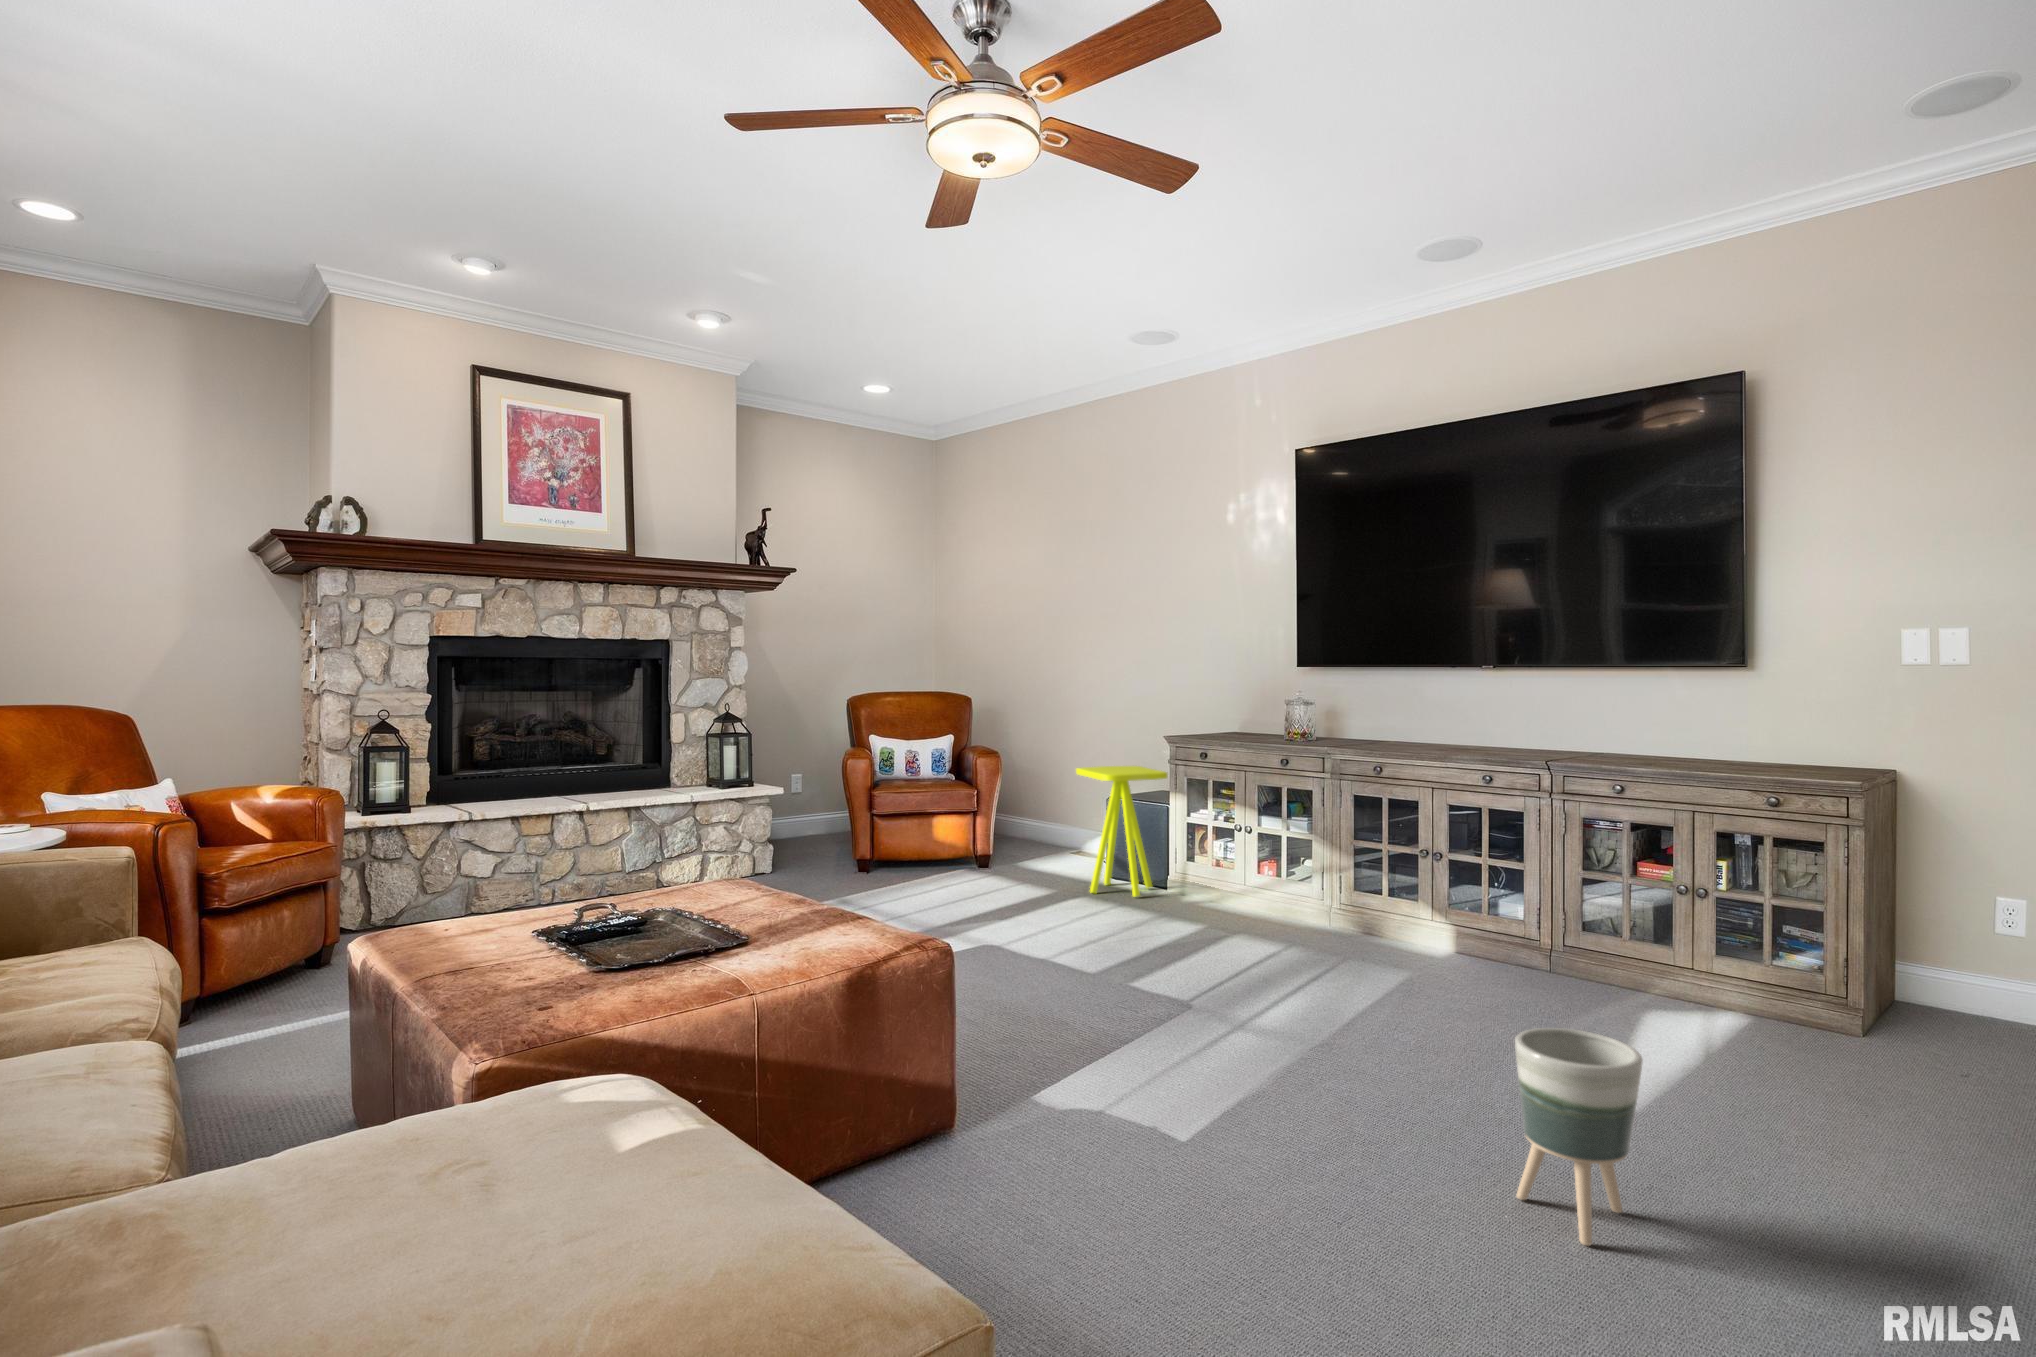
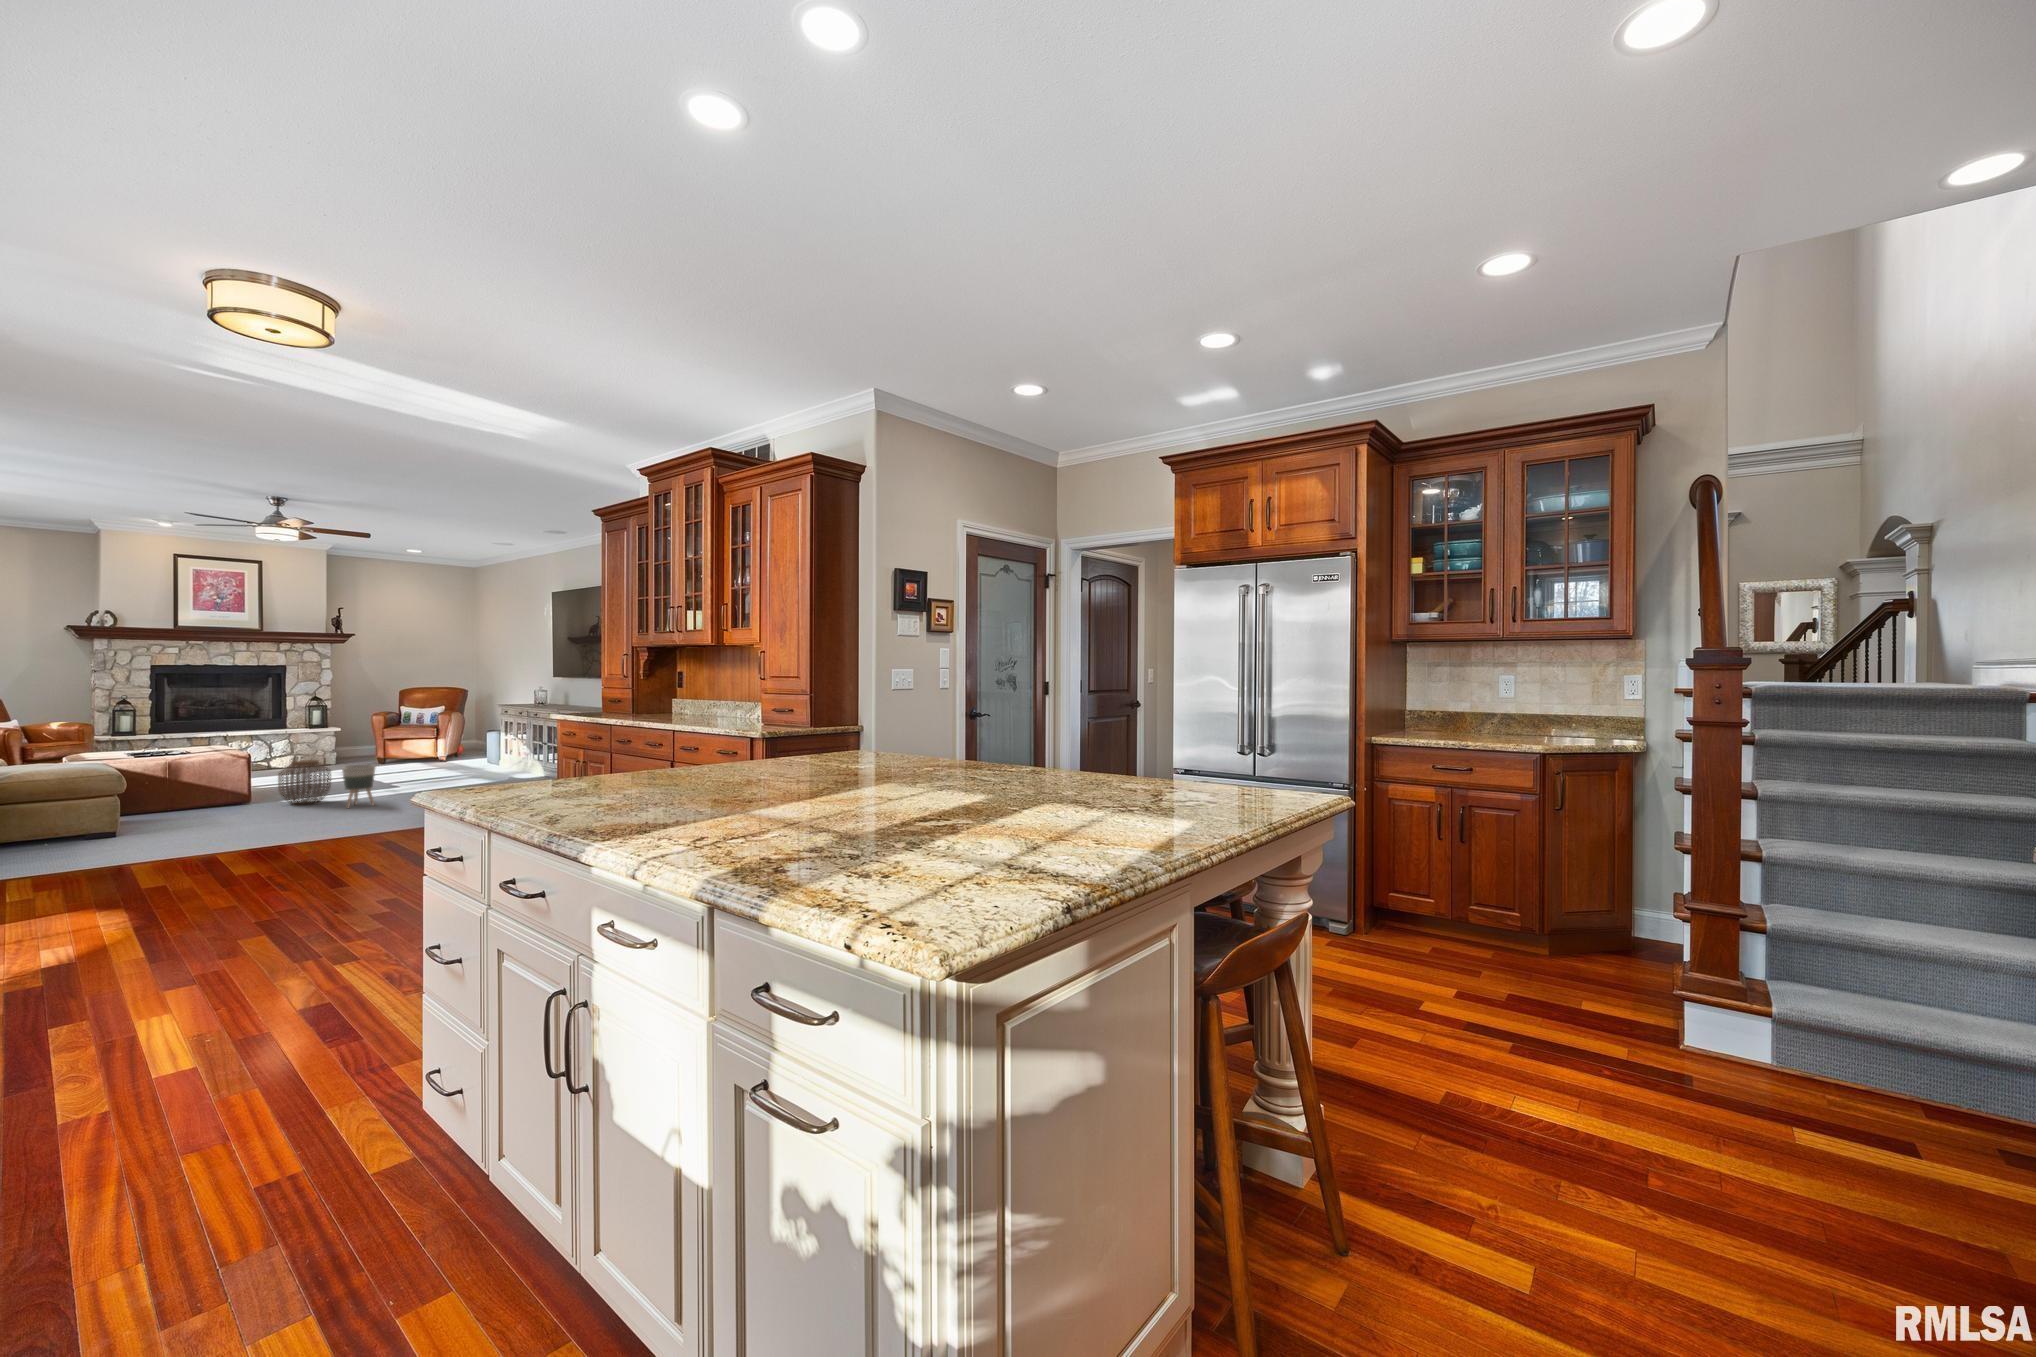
side table: present [1076,766,1168,897] -> none [443,717,479,767]
woven basket: none [1195,987,1360,1184] -> present [278,760,331,804]

